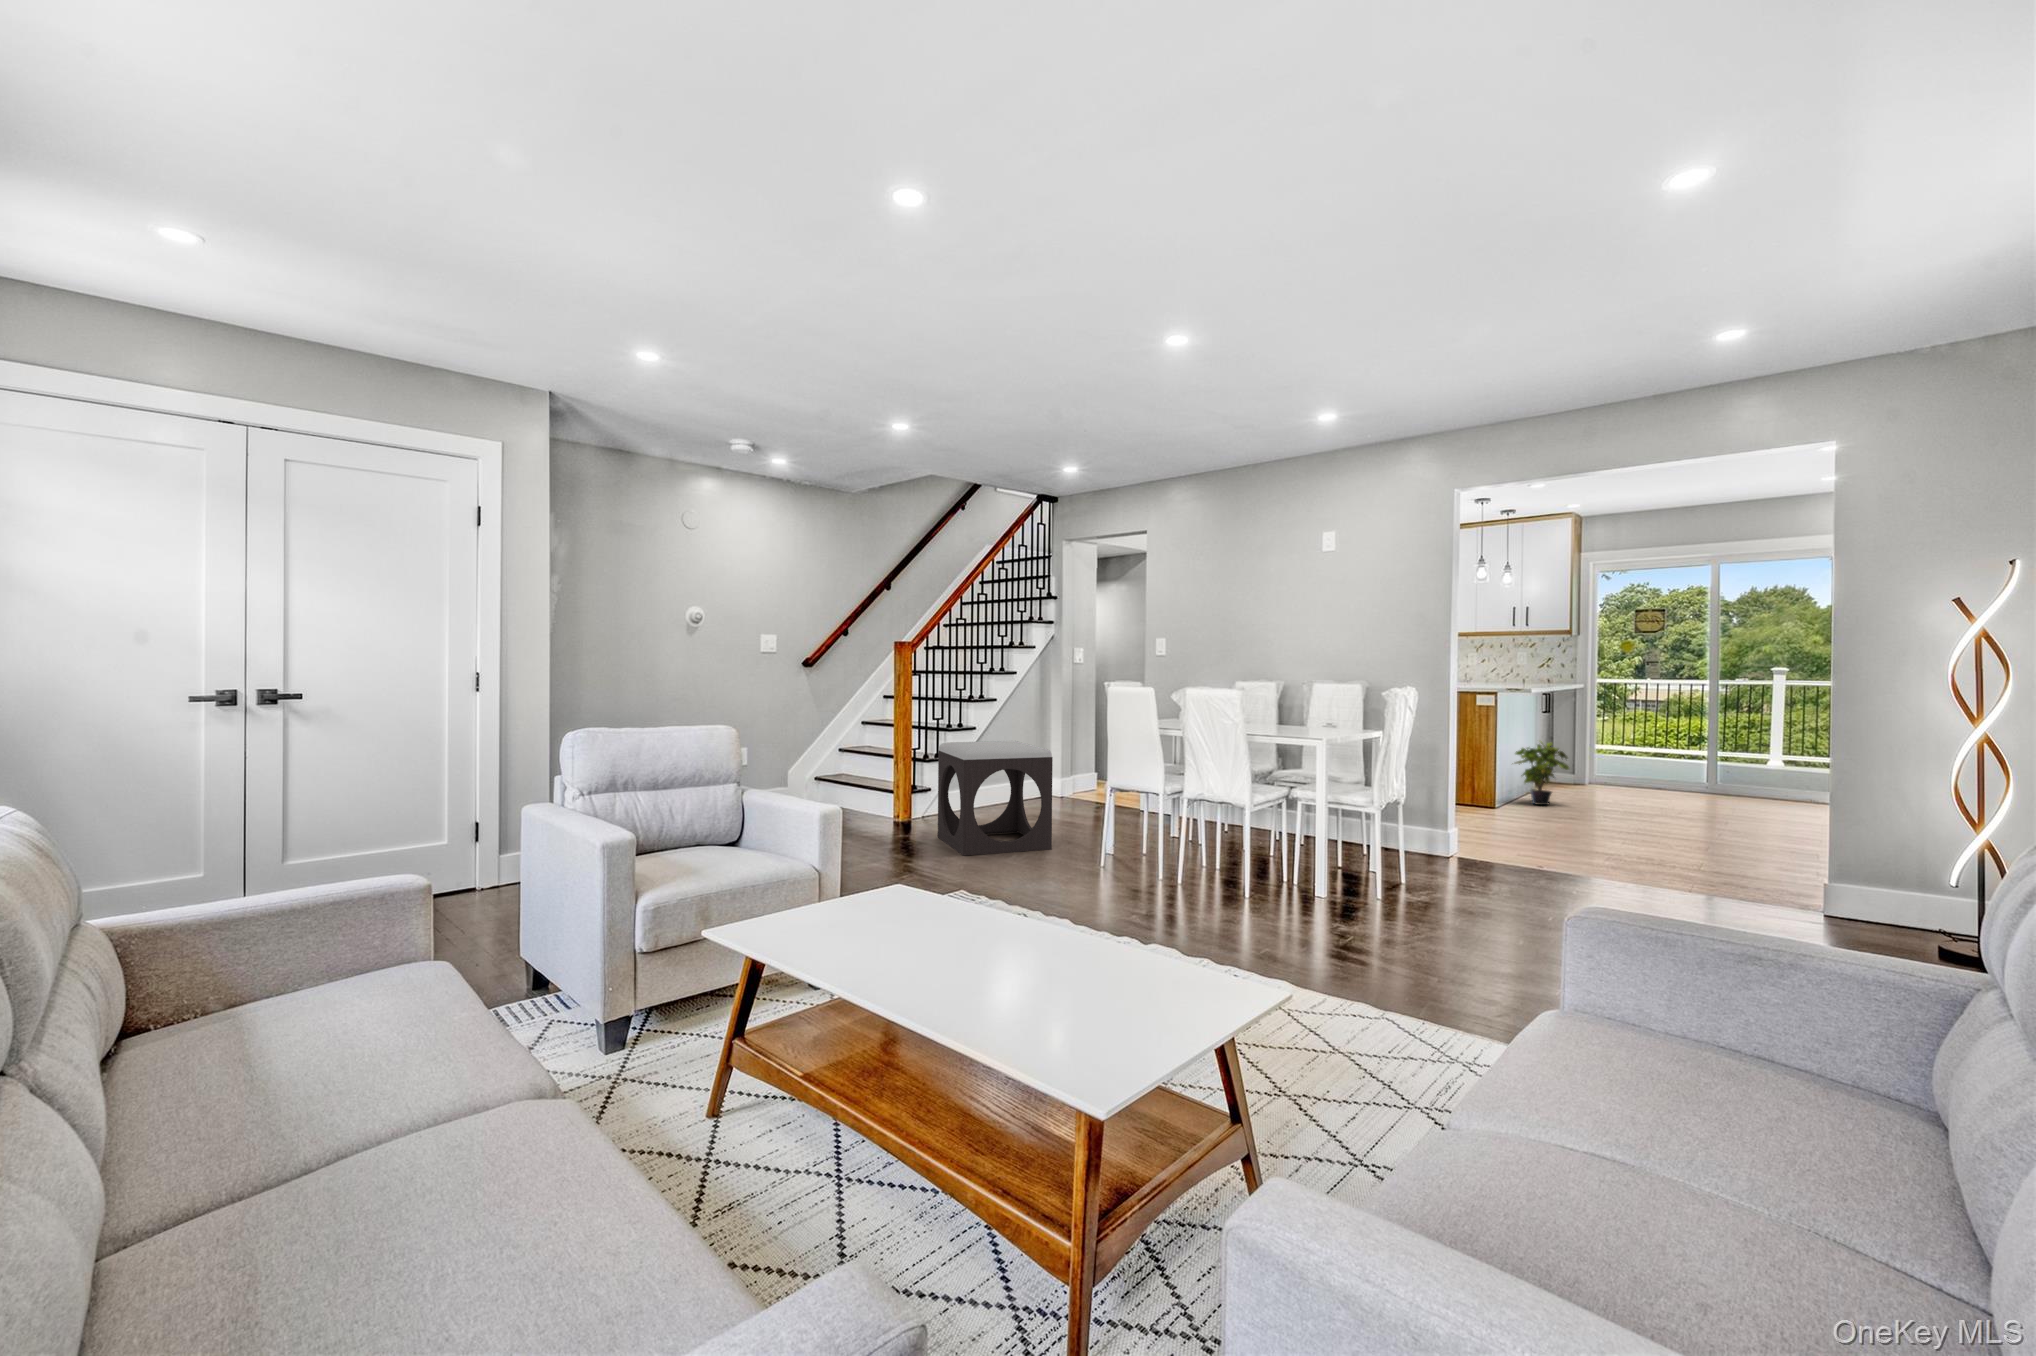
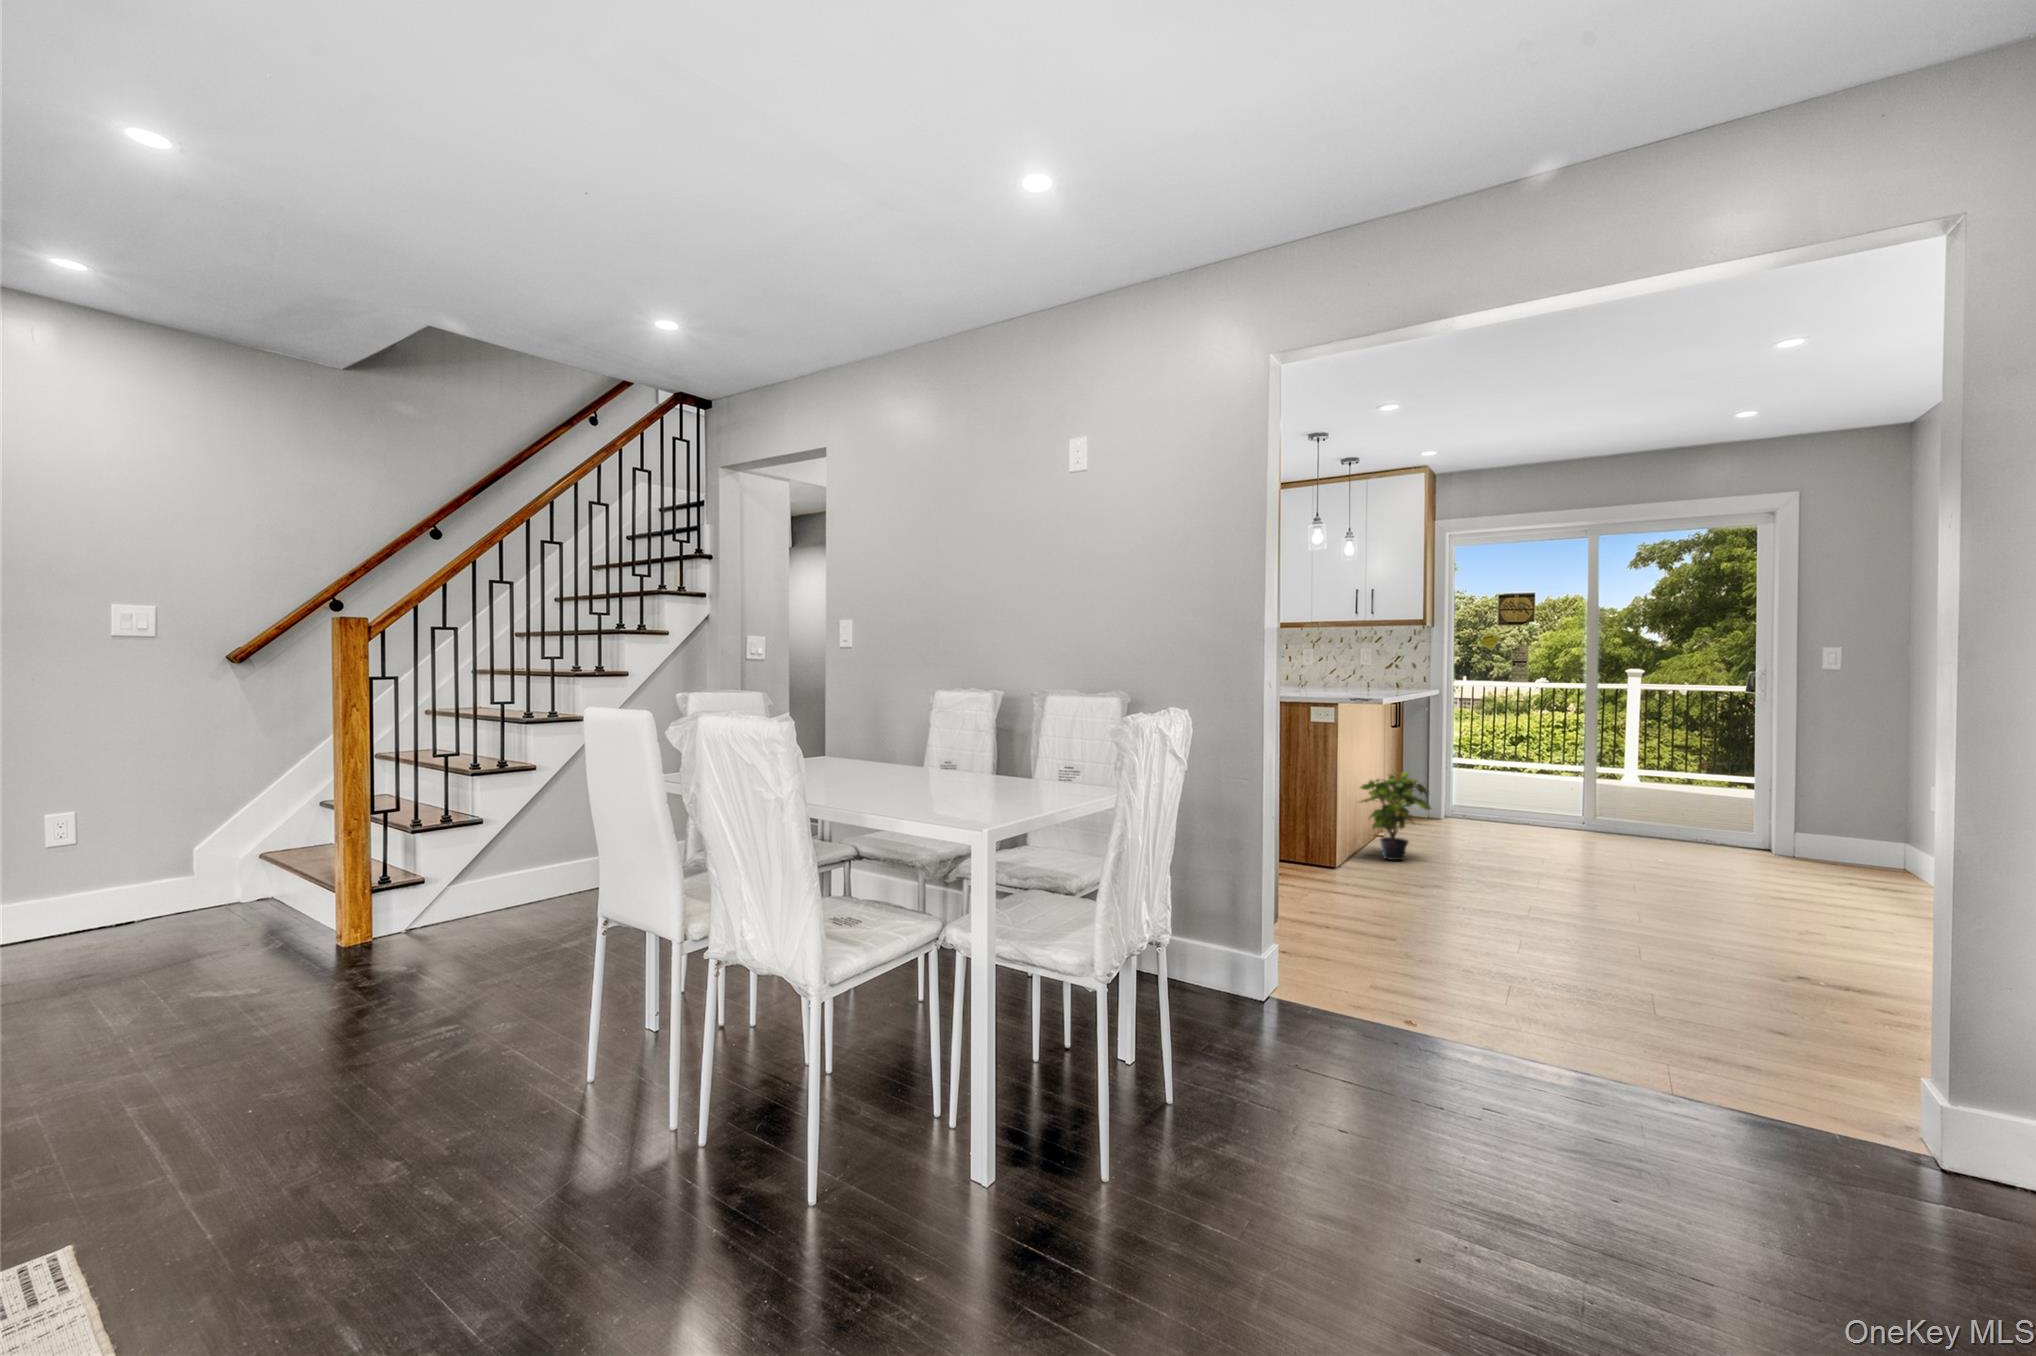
footstool: present [938,741,1053,856] -> none [285,801,526,1065]

